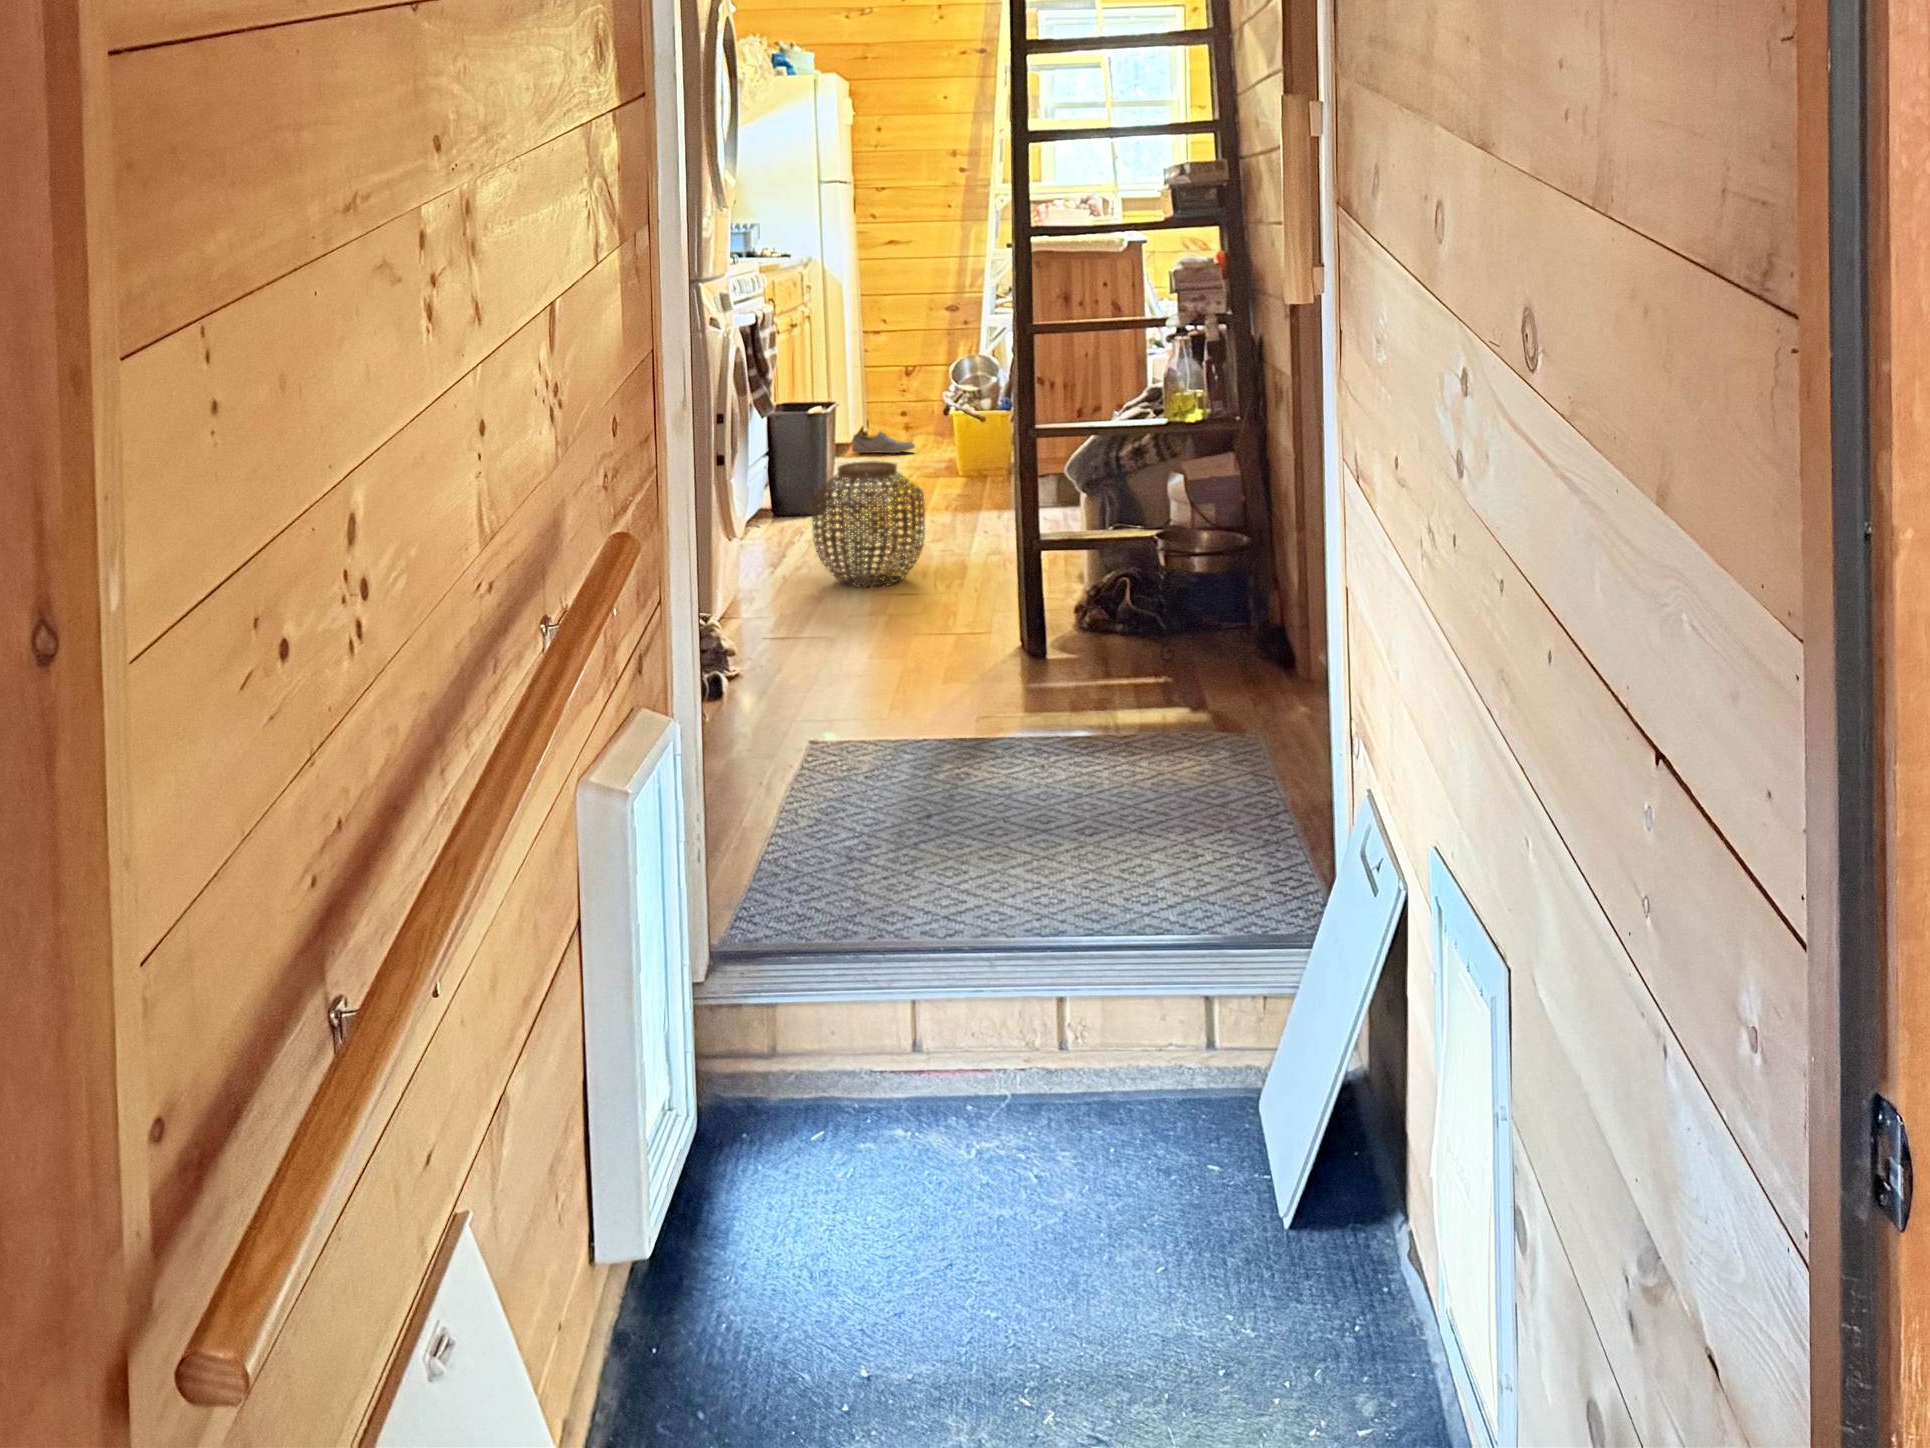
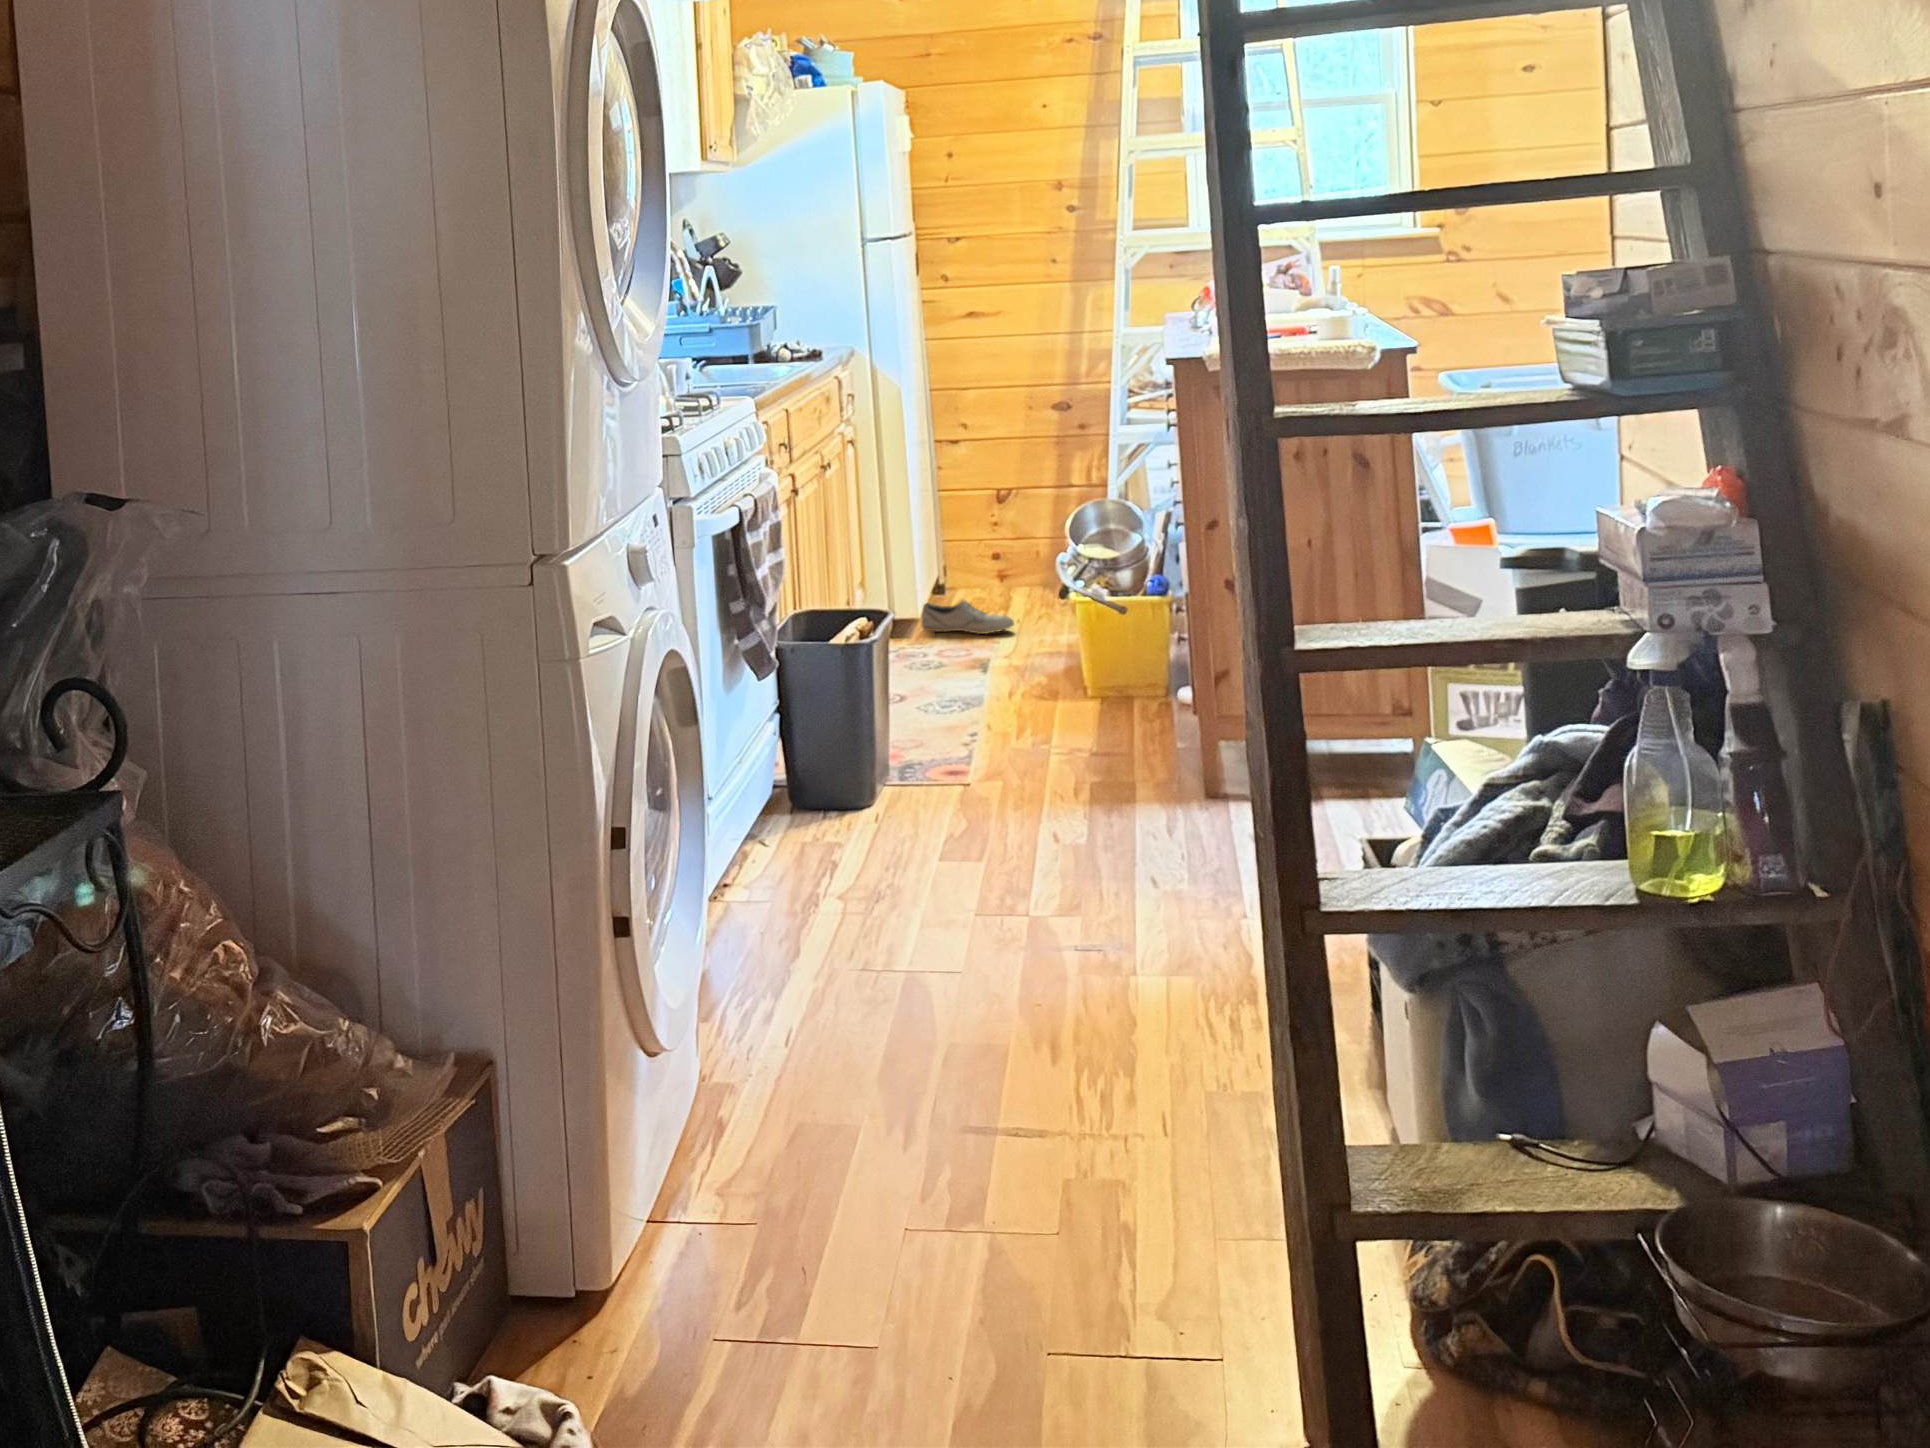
woven basket: present [812,461,925,587] -> none [820,831,1043,1100]

